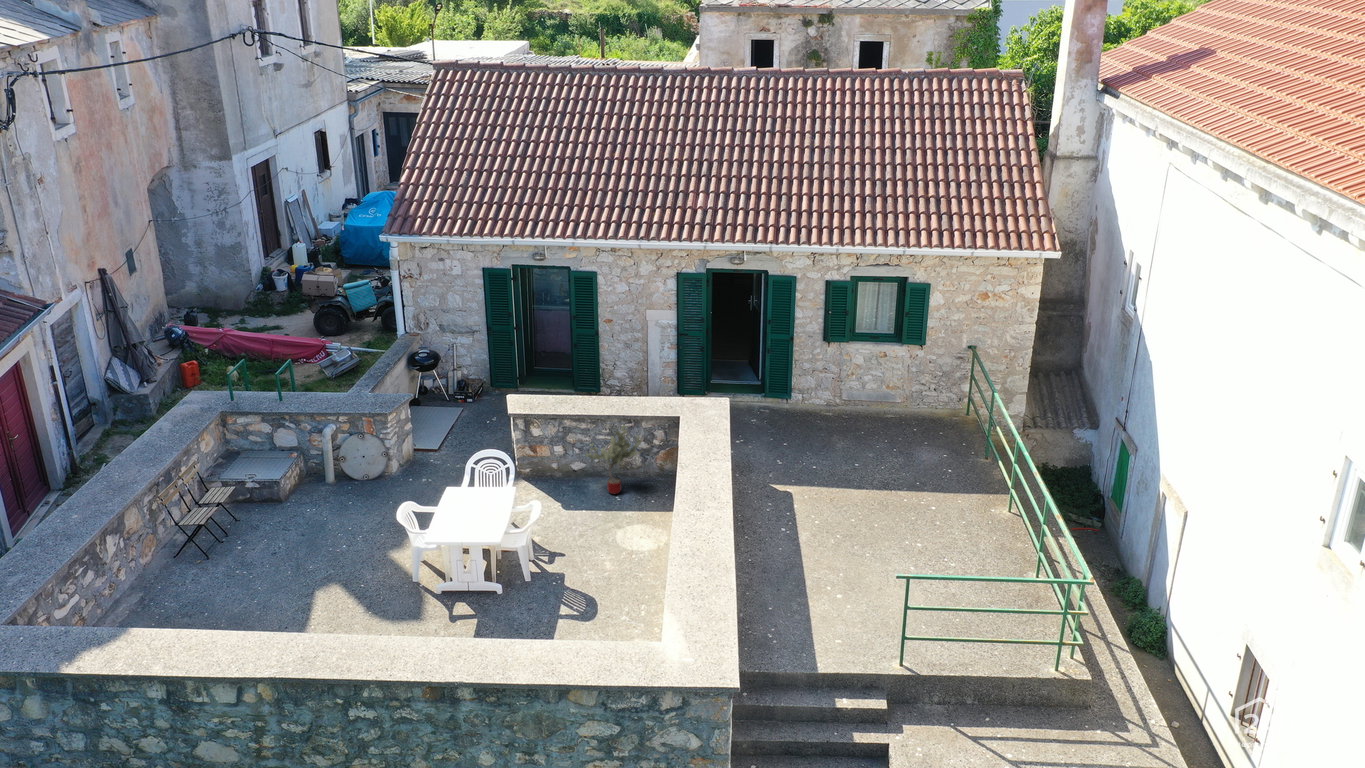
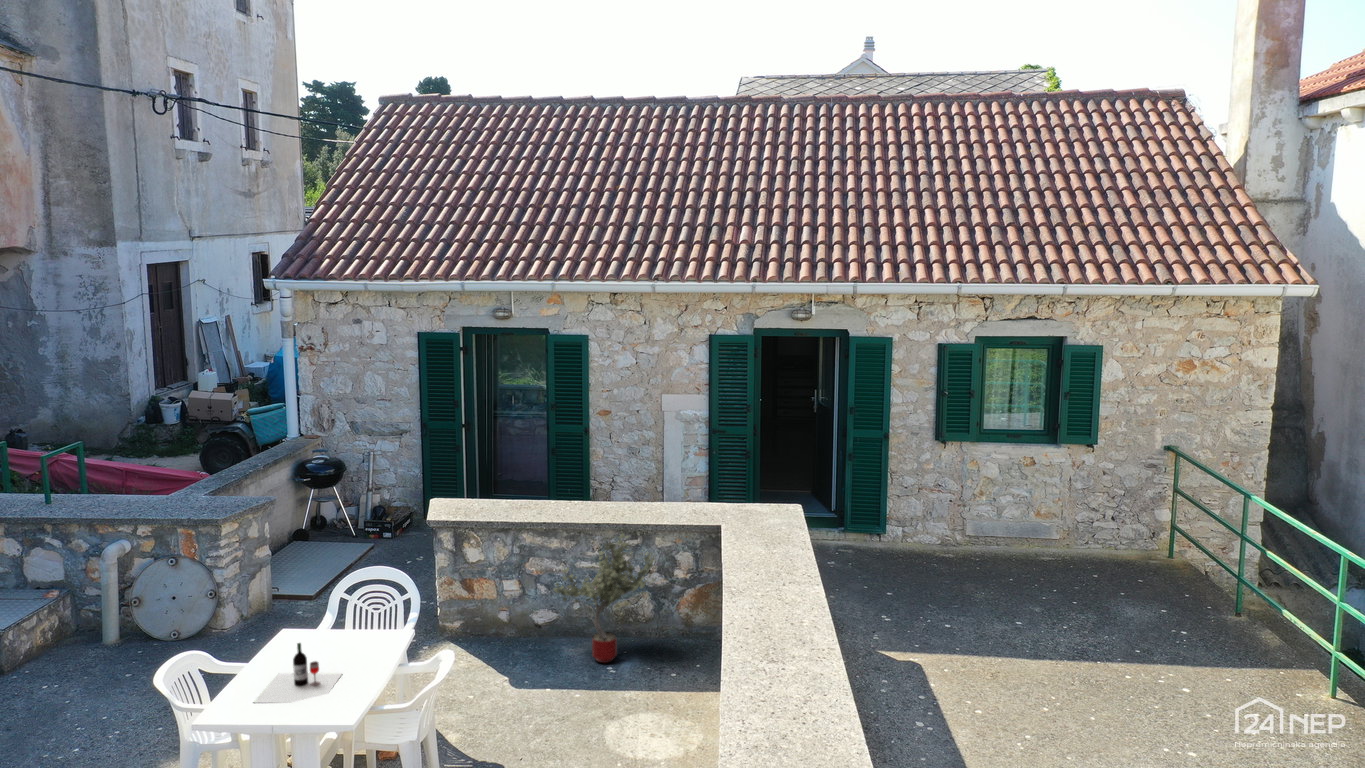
wine bottle: none [450,501,488,530] -> present [254,643,342,703]

